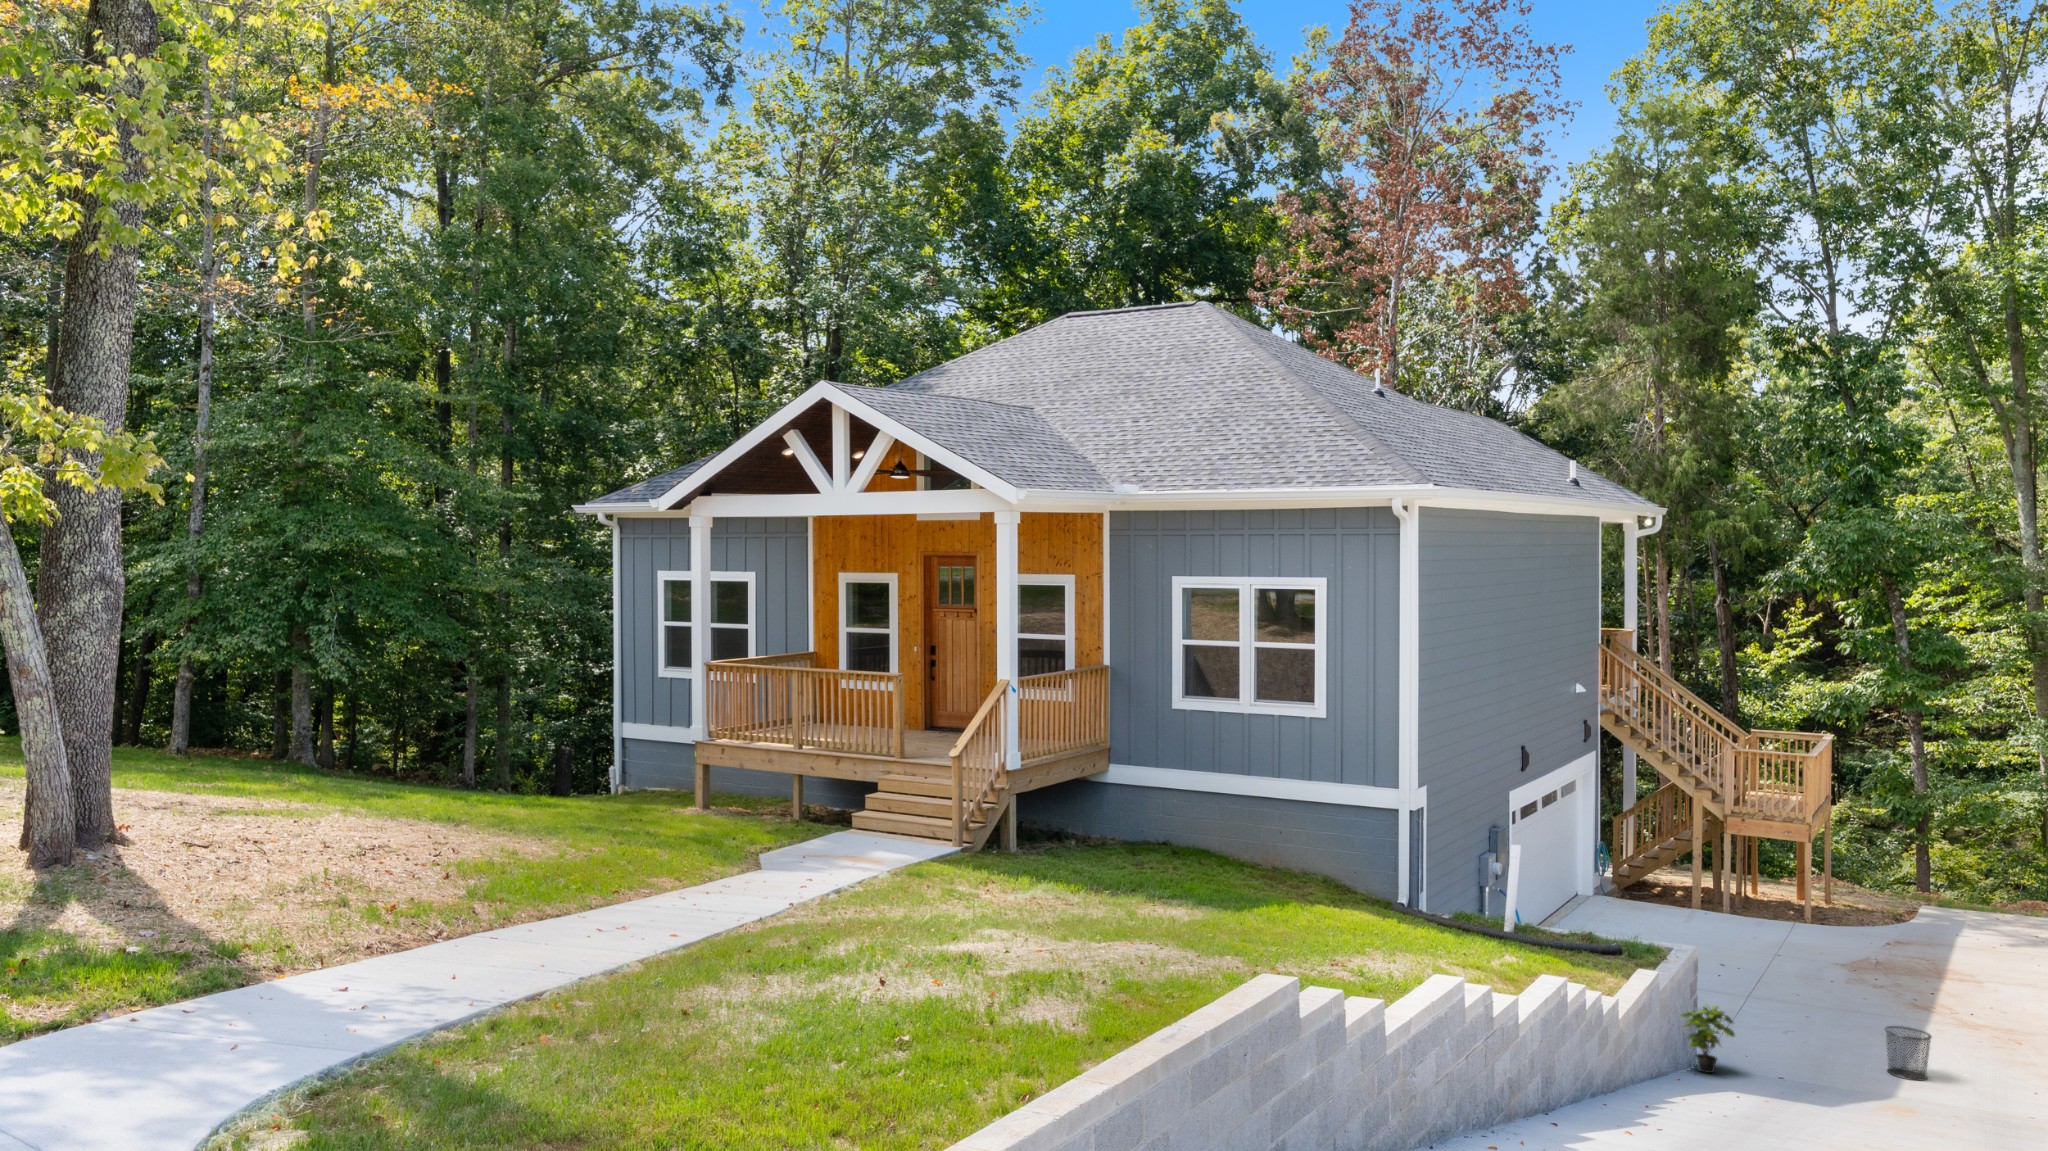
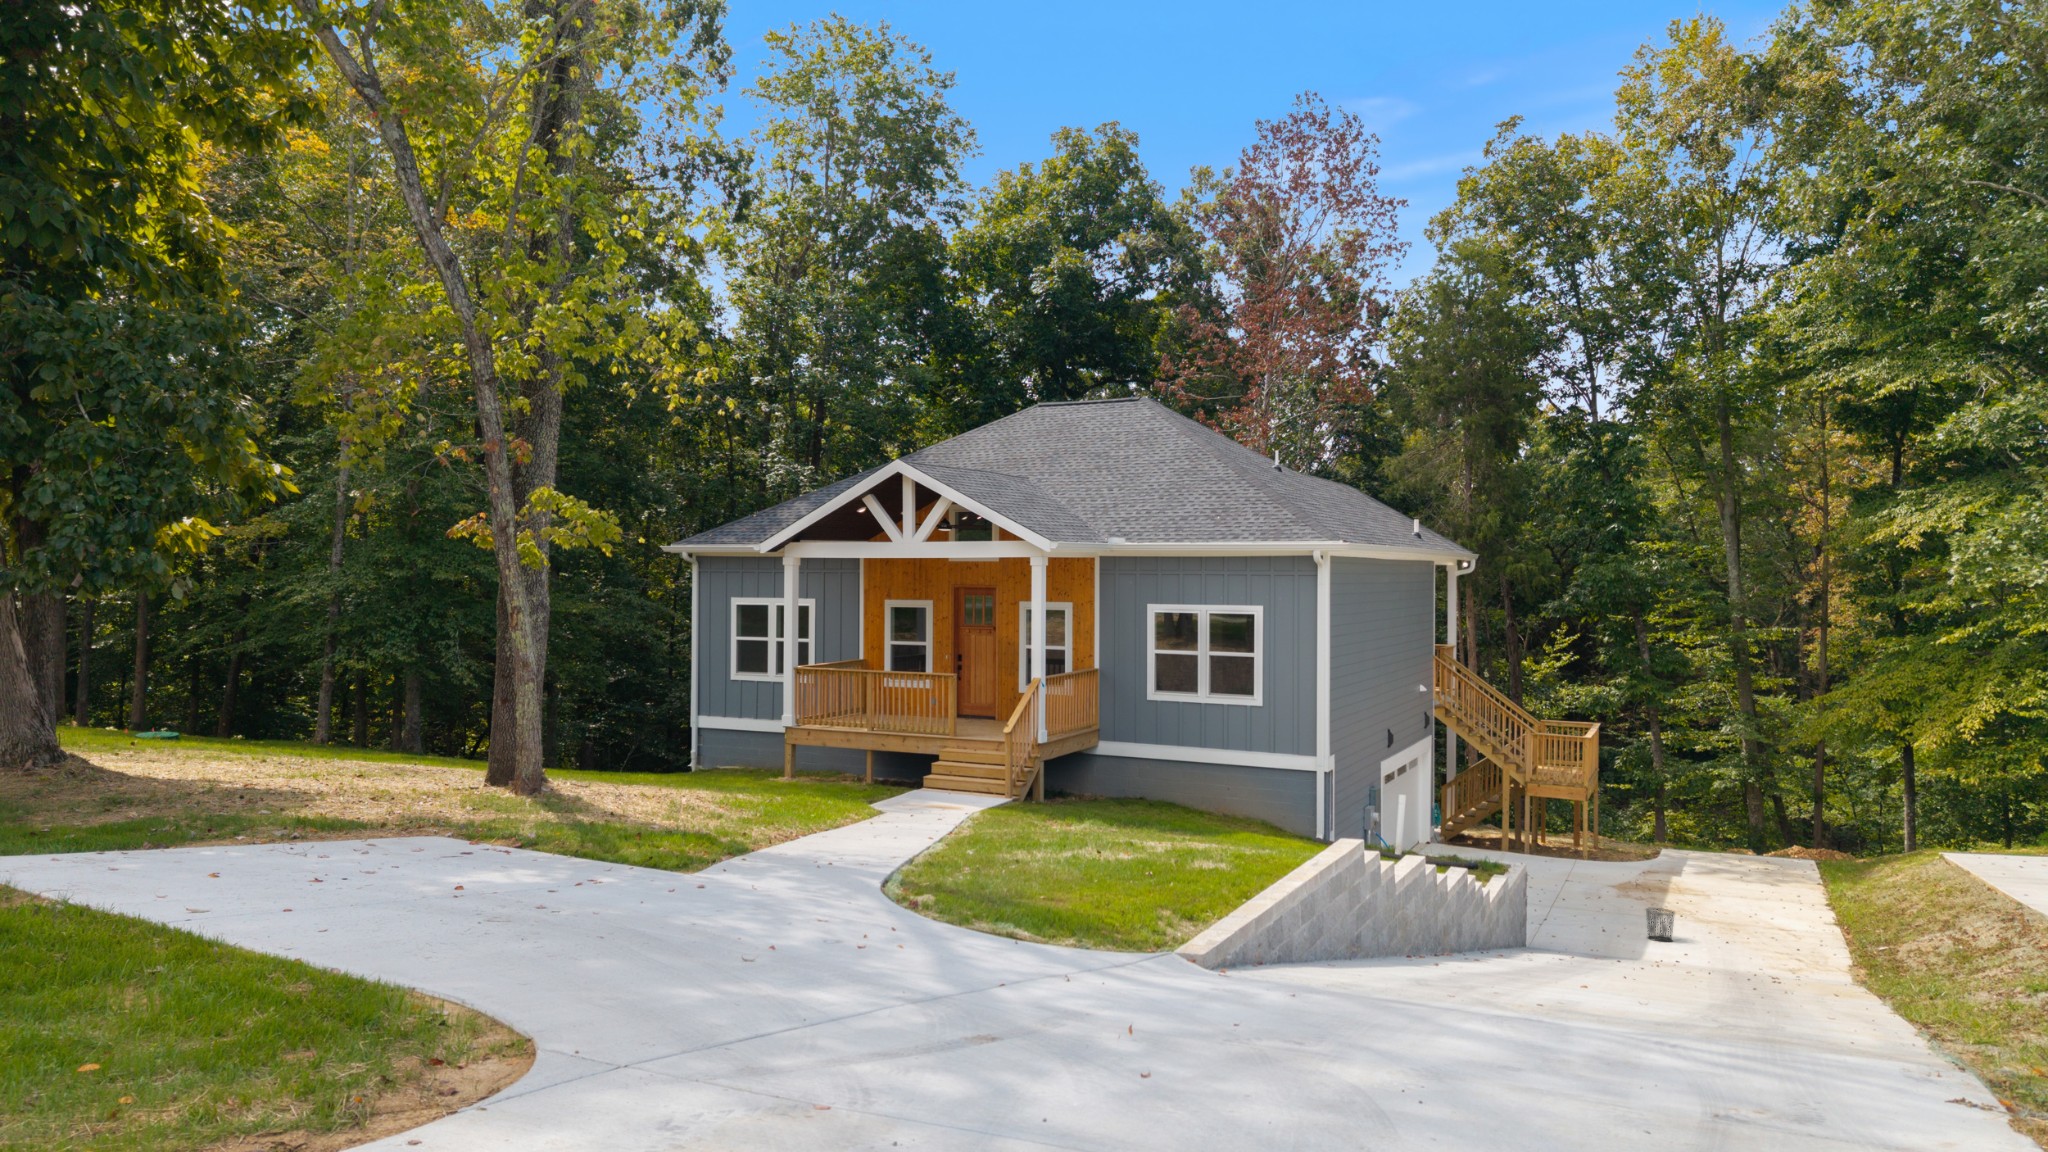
potted plant: present [1681,1006,1735,1073] -> none [1515,893,1552,941]

